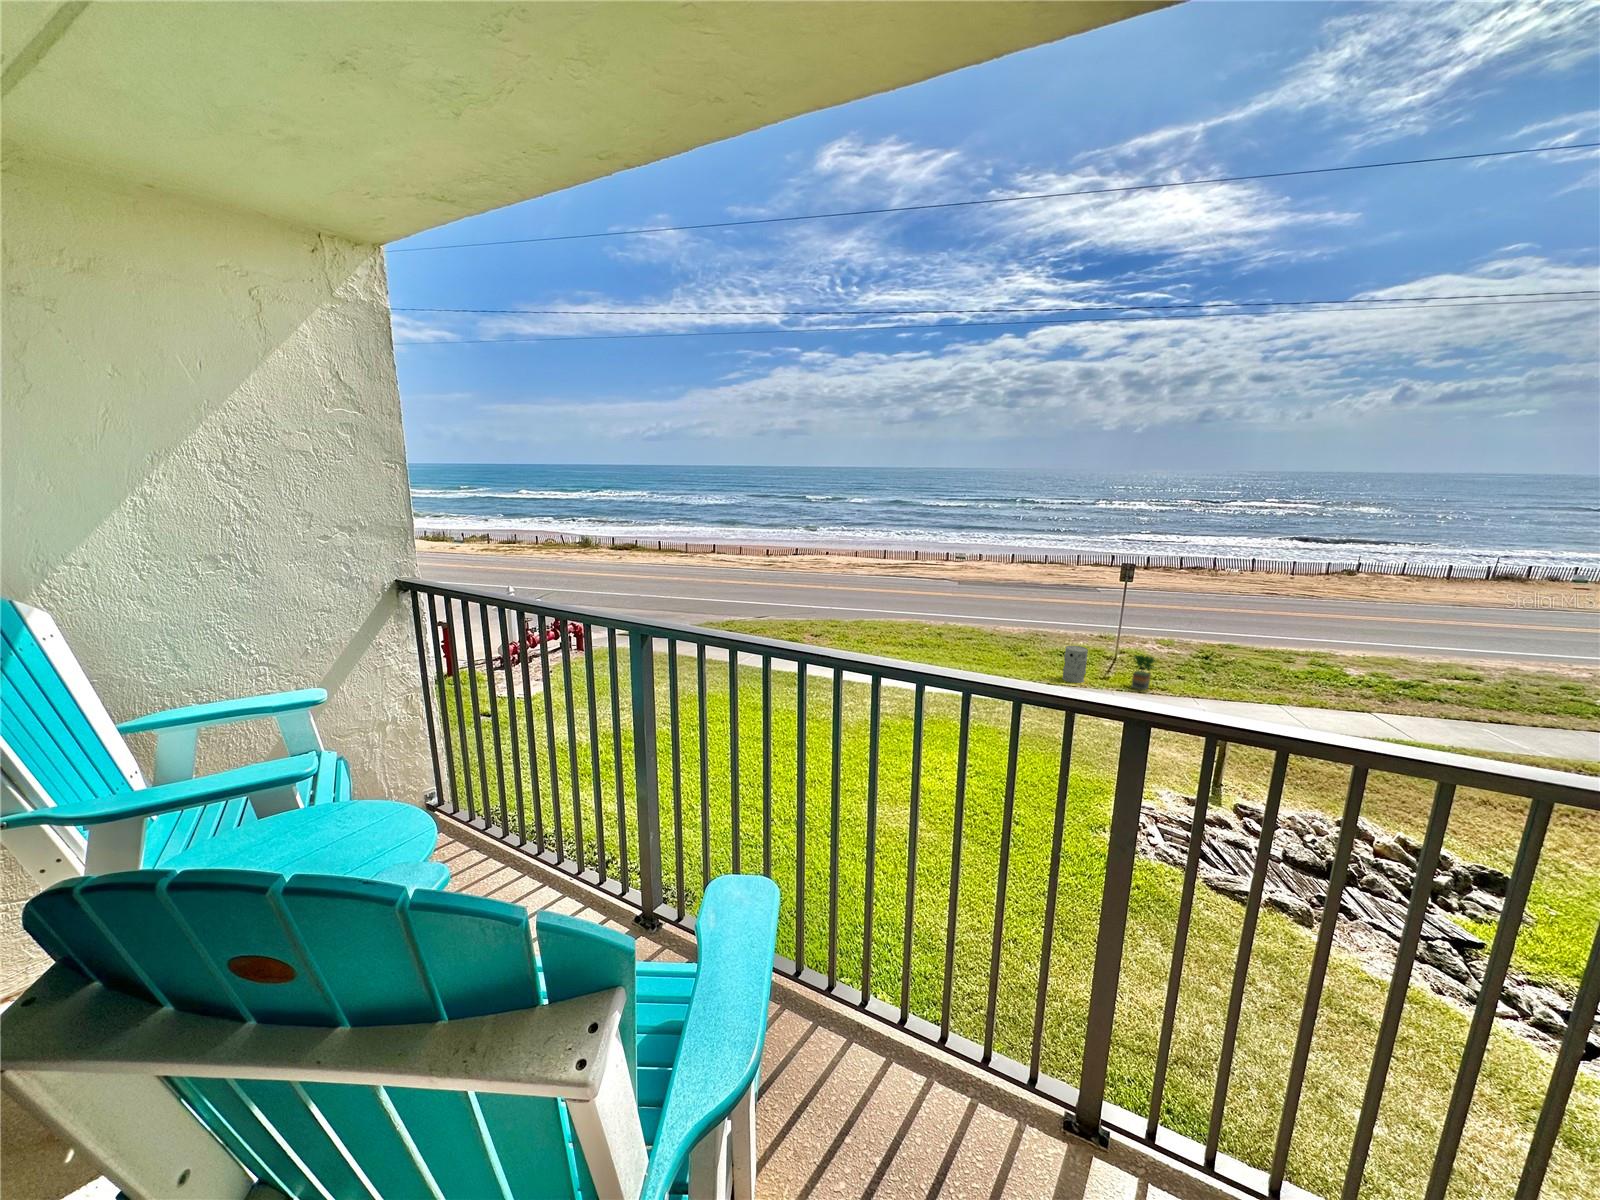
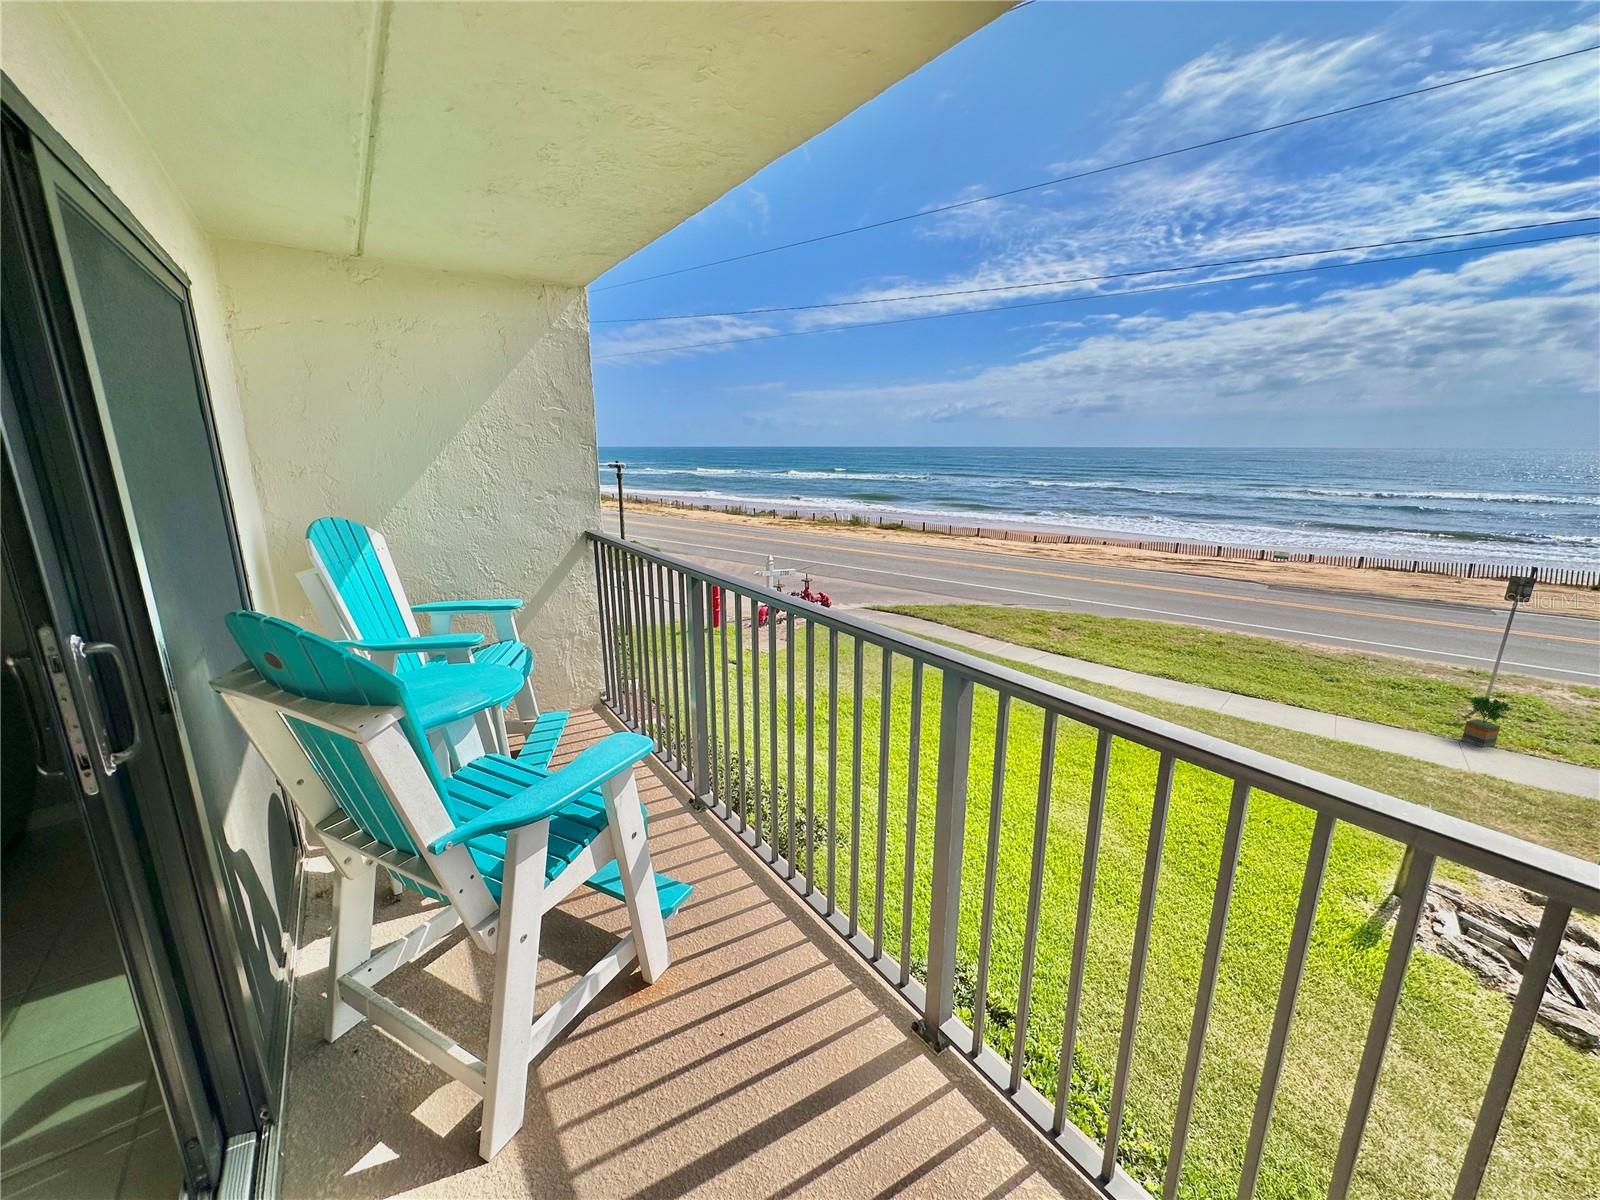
trash can: present [1063,646,1088,683] -> none [1347,671,1392,723]

